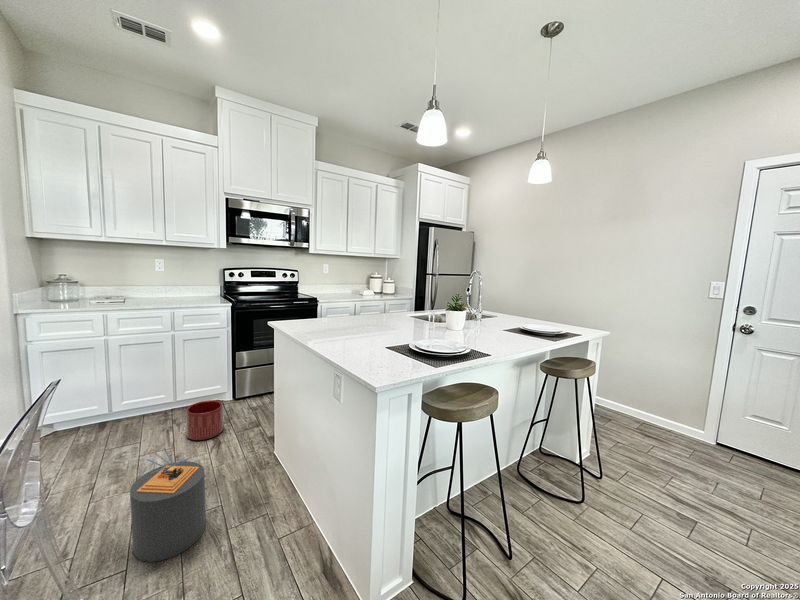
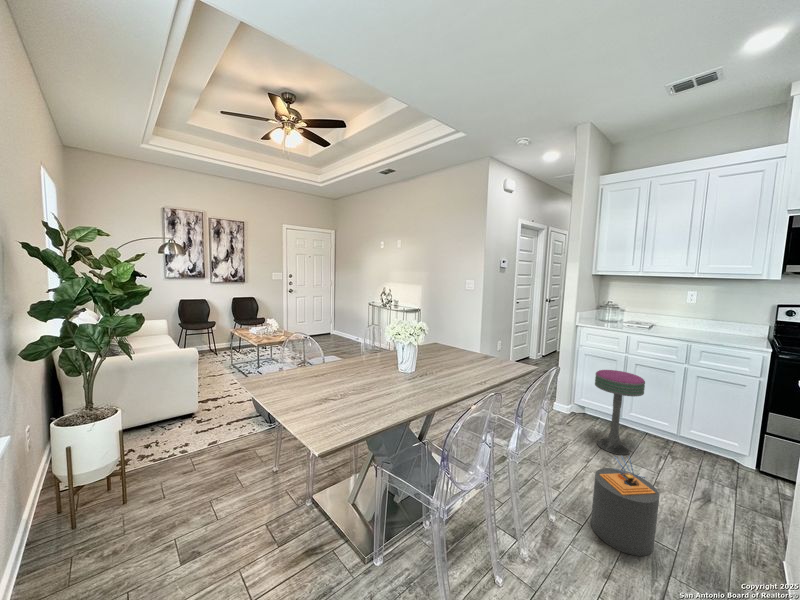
bar stool: none [74,357,142,461] -> present [595,370,645,455]
planter: present [186,400,223,440] -> none [676,444,726,491]

